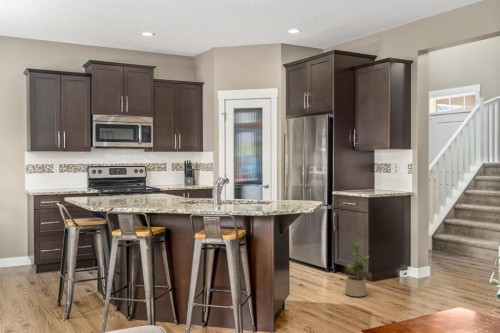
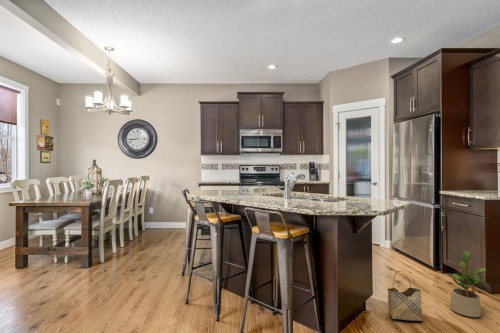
woven basket: none [302,265,328,307] -> present [387,271,423,321]

